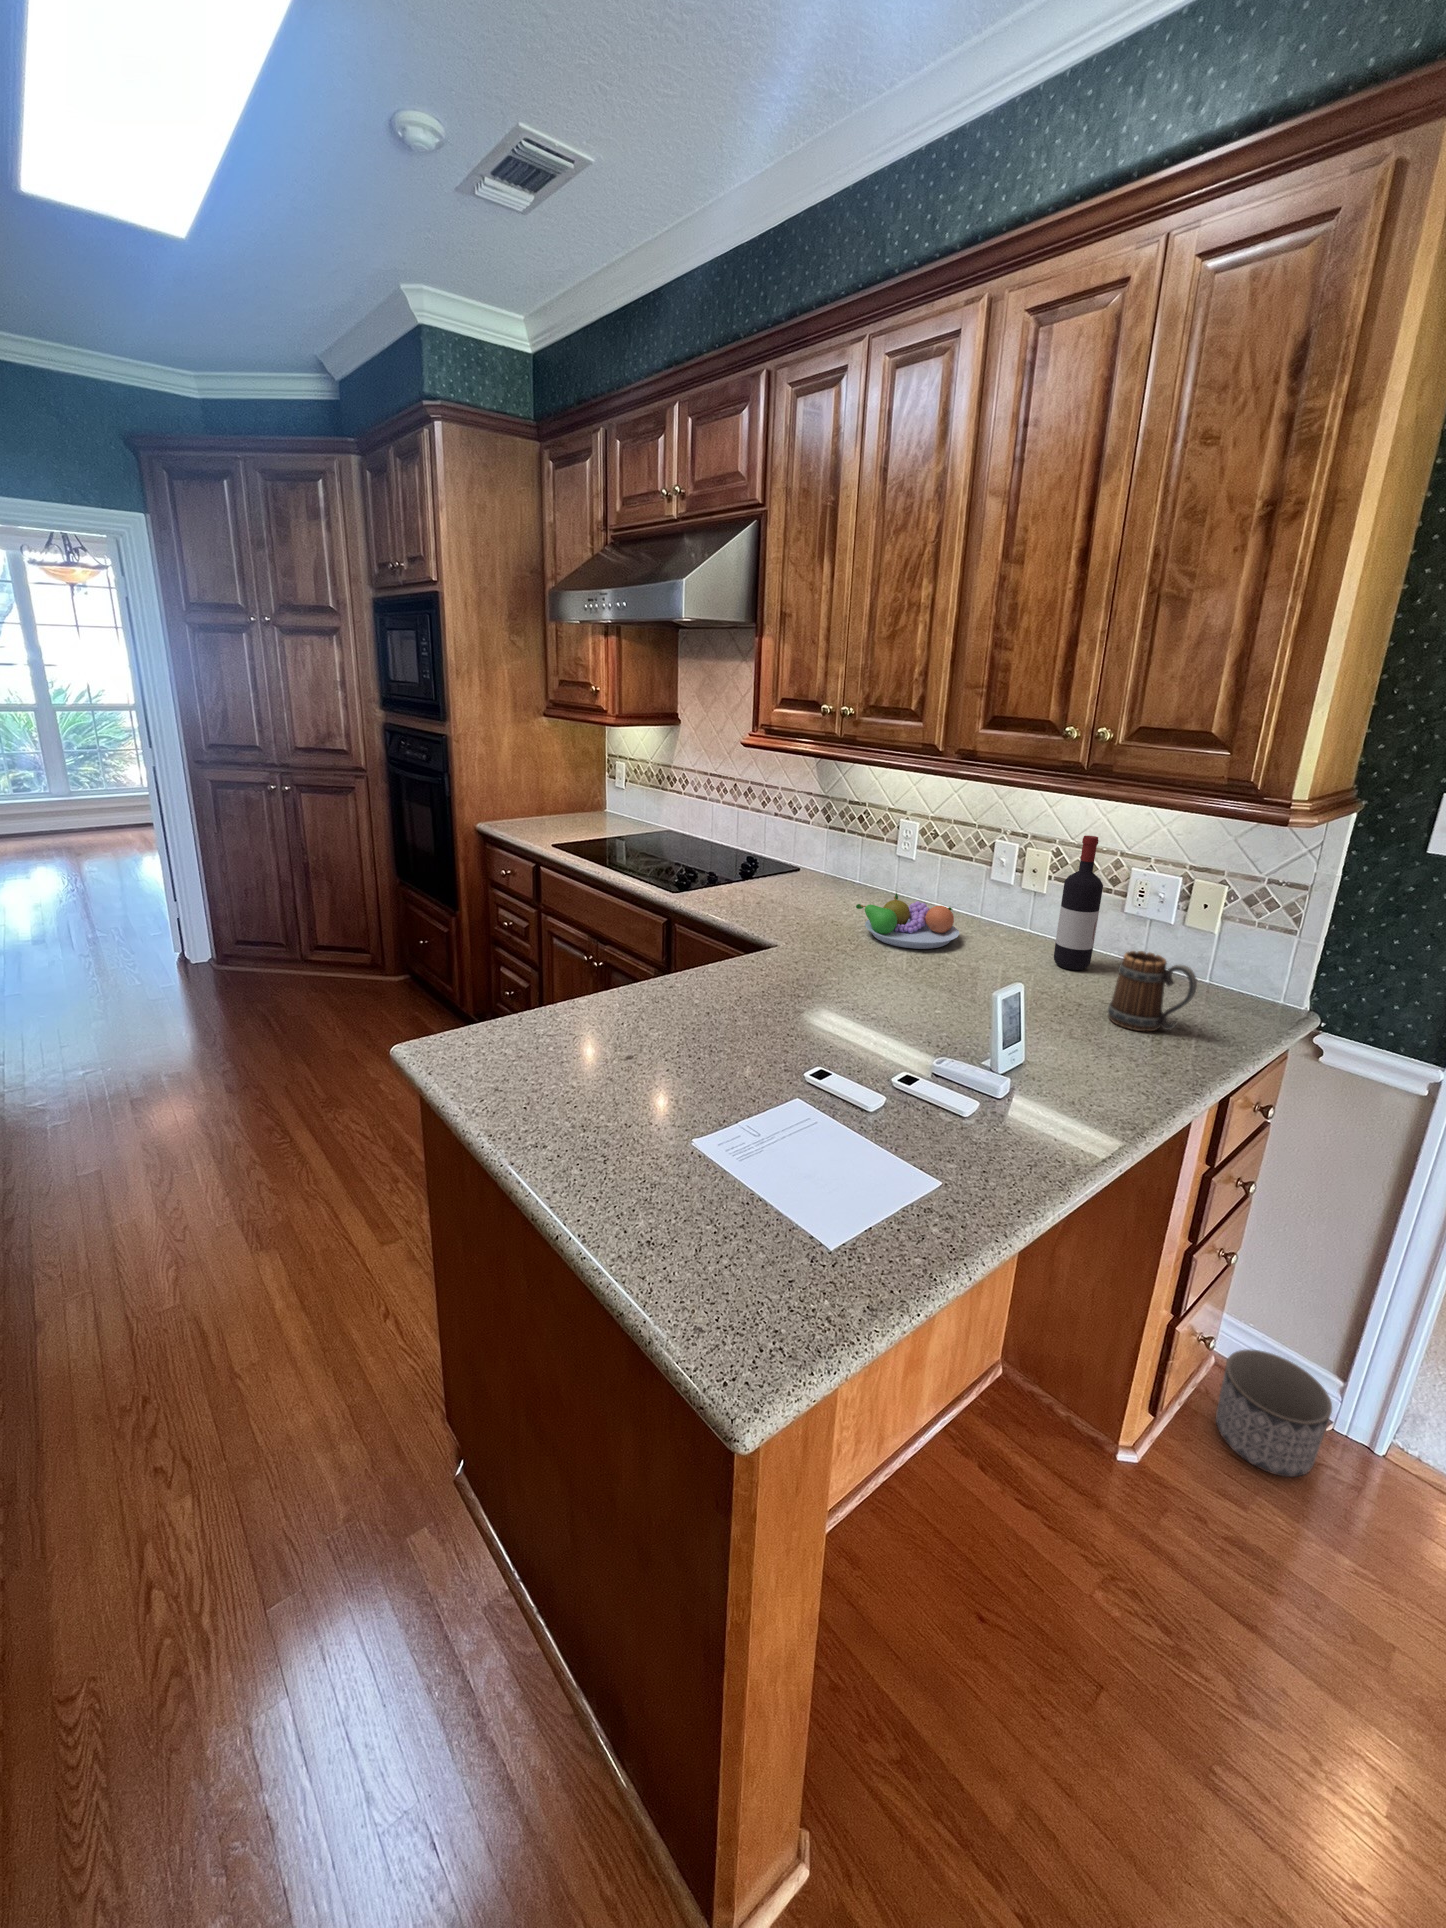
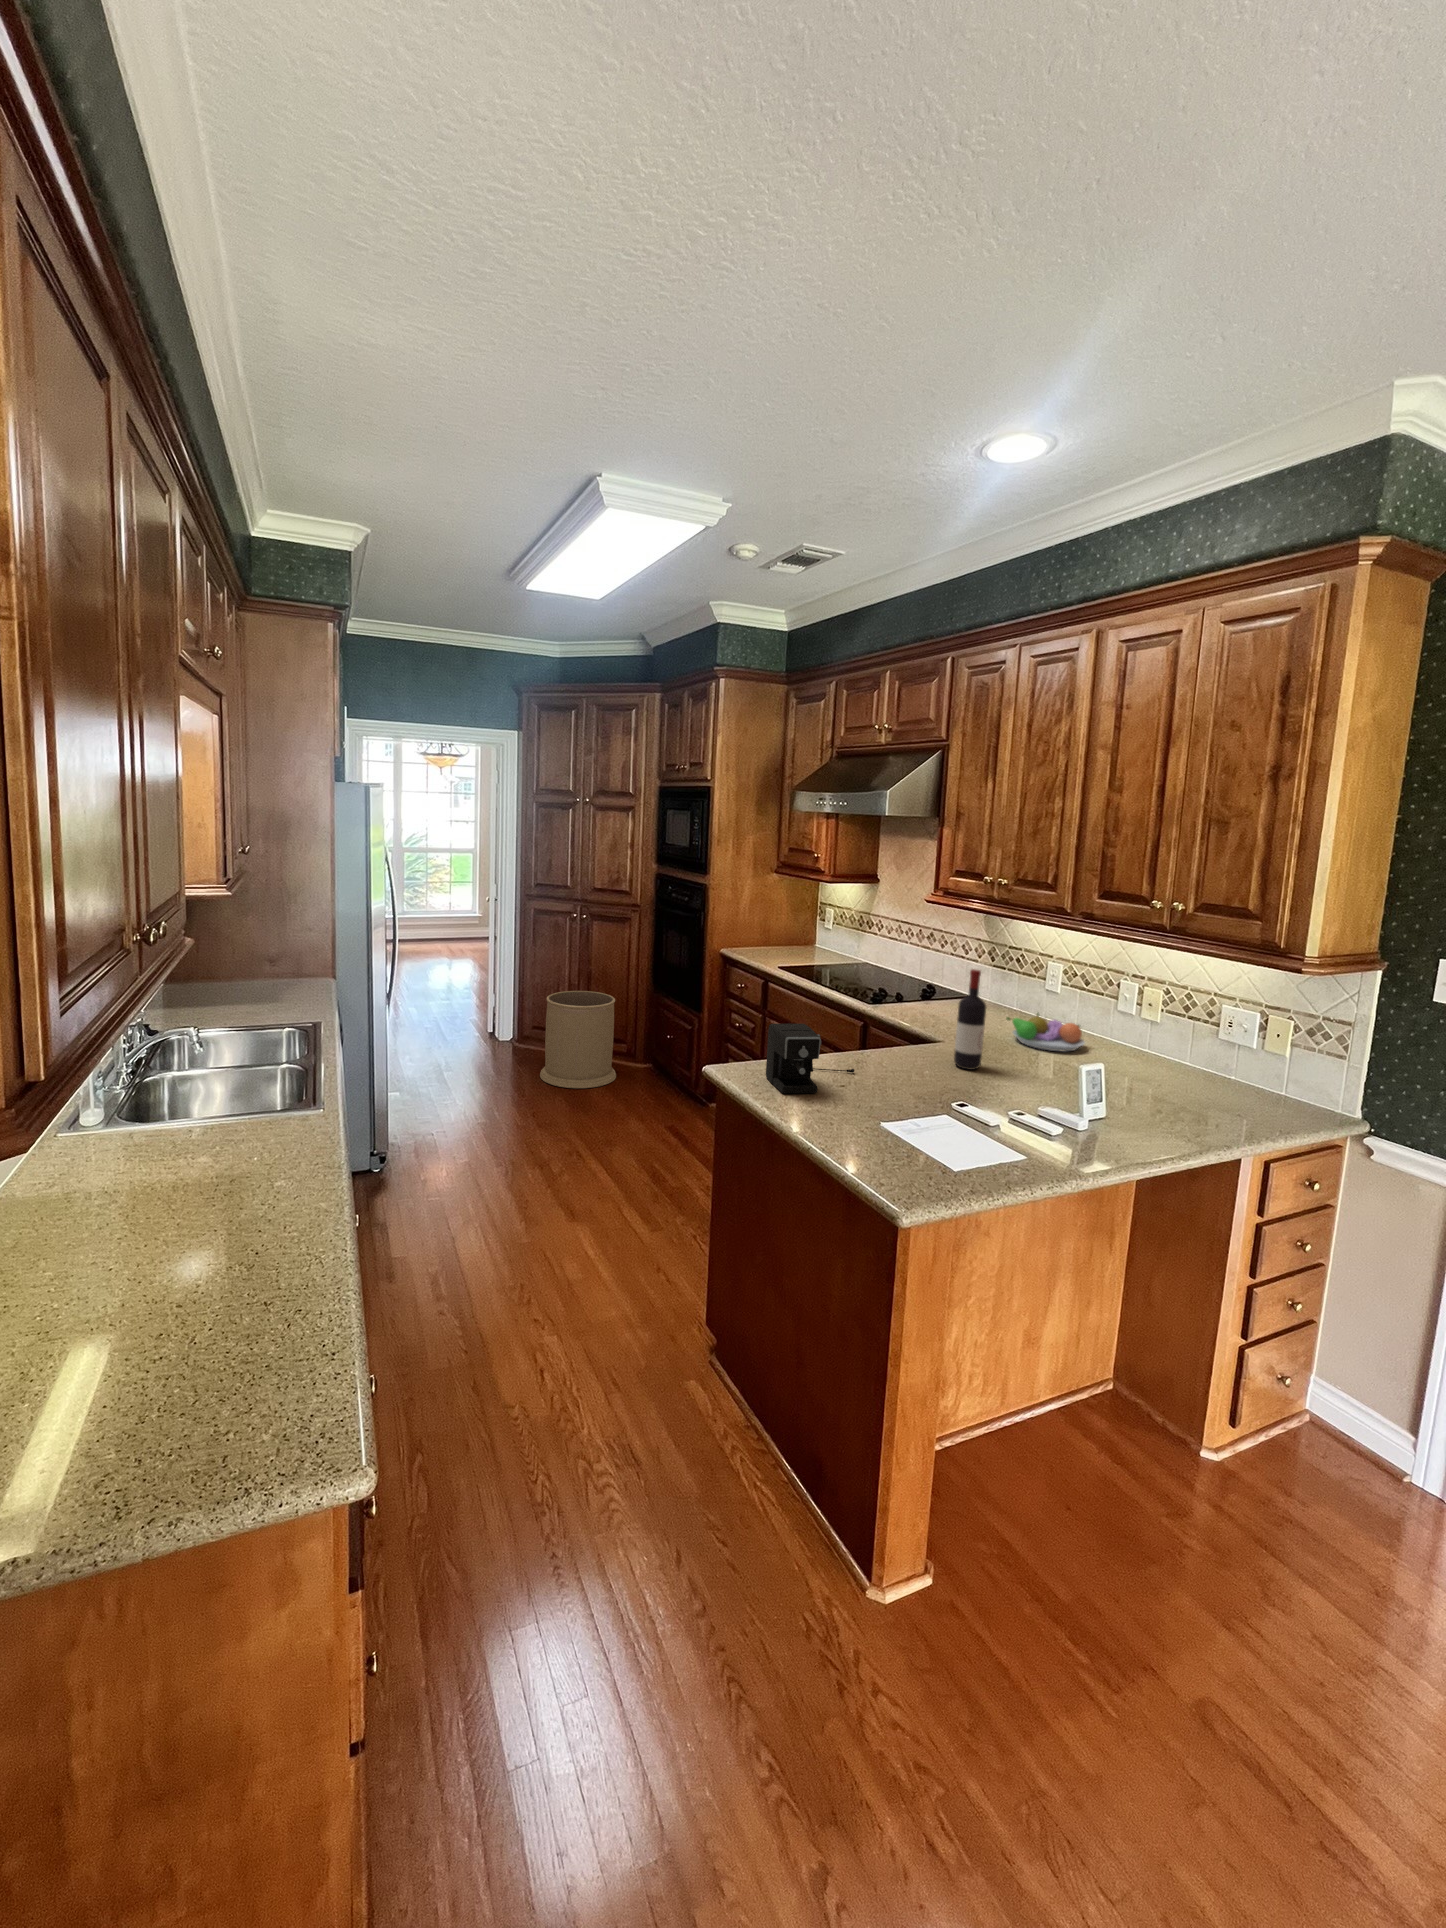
wine bottle: present [1054,836,1103,970] -> present [954,969,986,1070]
trash can: none [239,891,359,1025] -> present [540,991,616,1088]
mug: present [1108,951,1197,1031] -> none [1182,1054,1244,1111]
coffee maker: none [483,970,643,1107] -> present [766,1024,854,1093]
planter: present [1216,1349,1332,1477] -> none [1302,1400,1399,1504]

